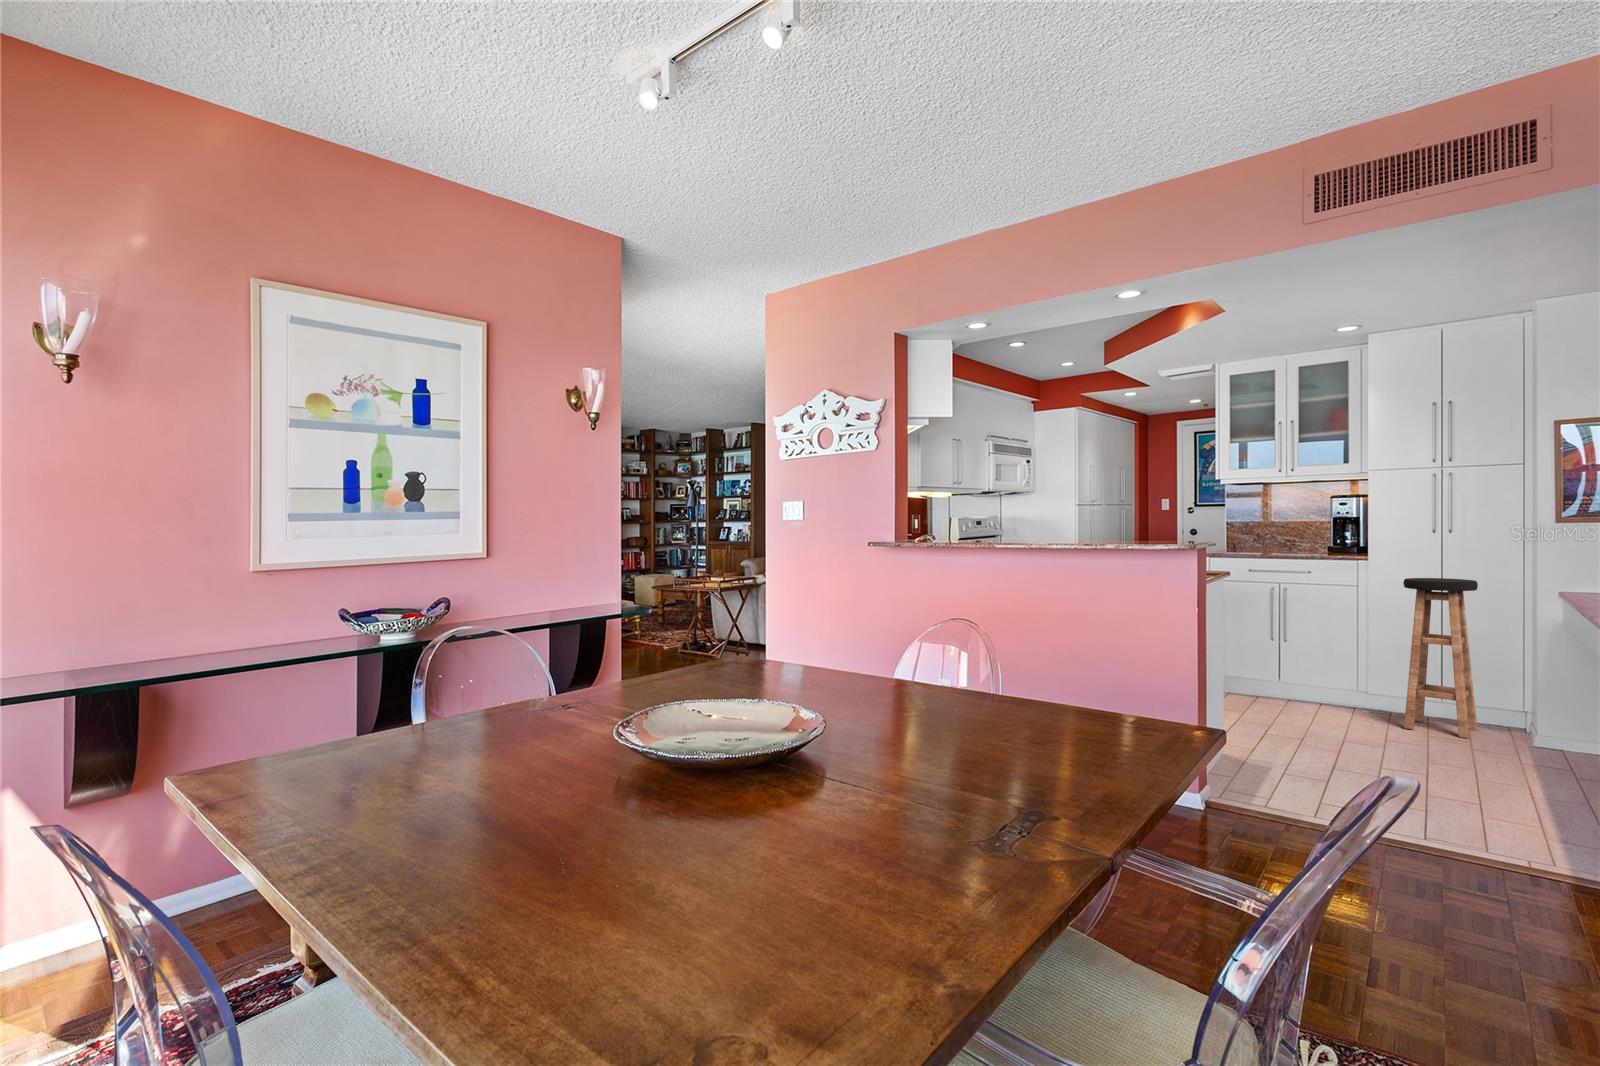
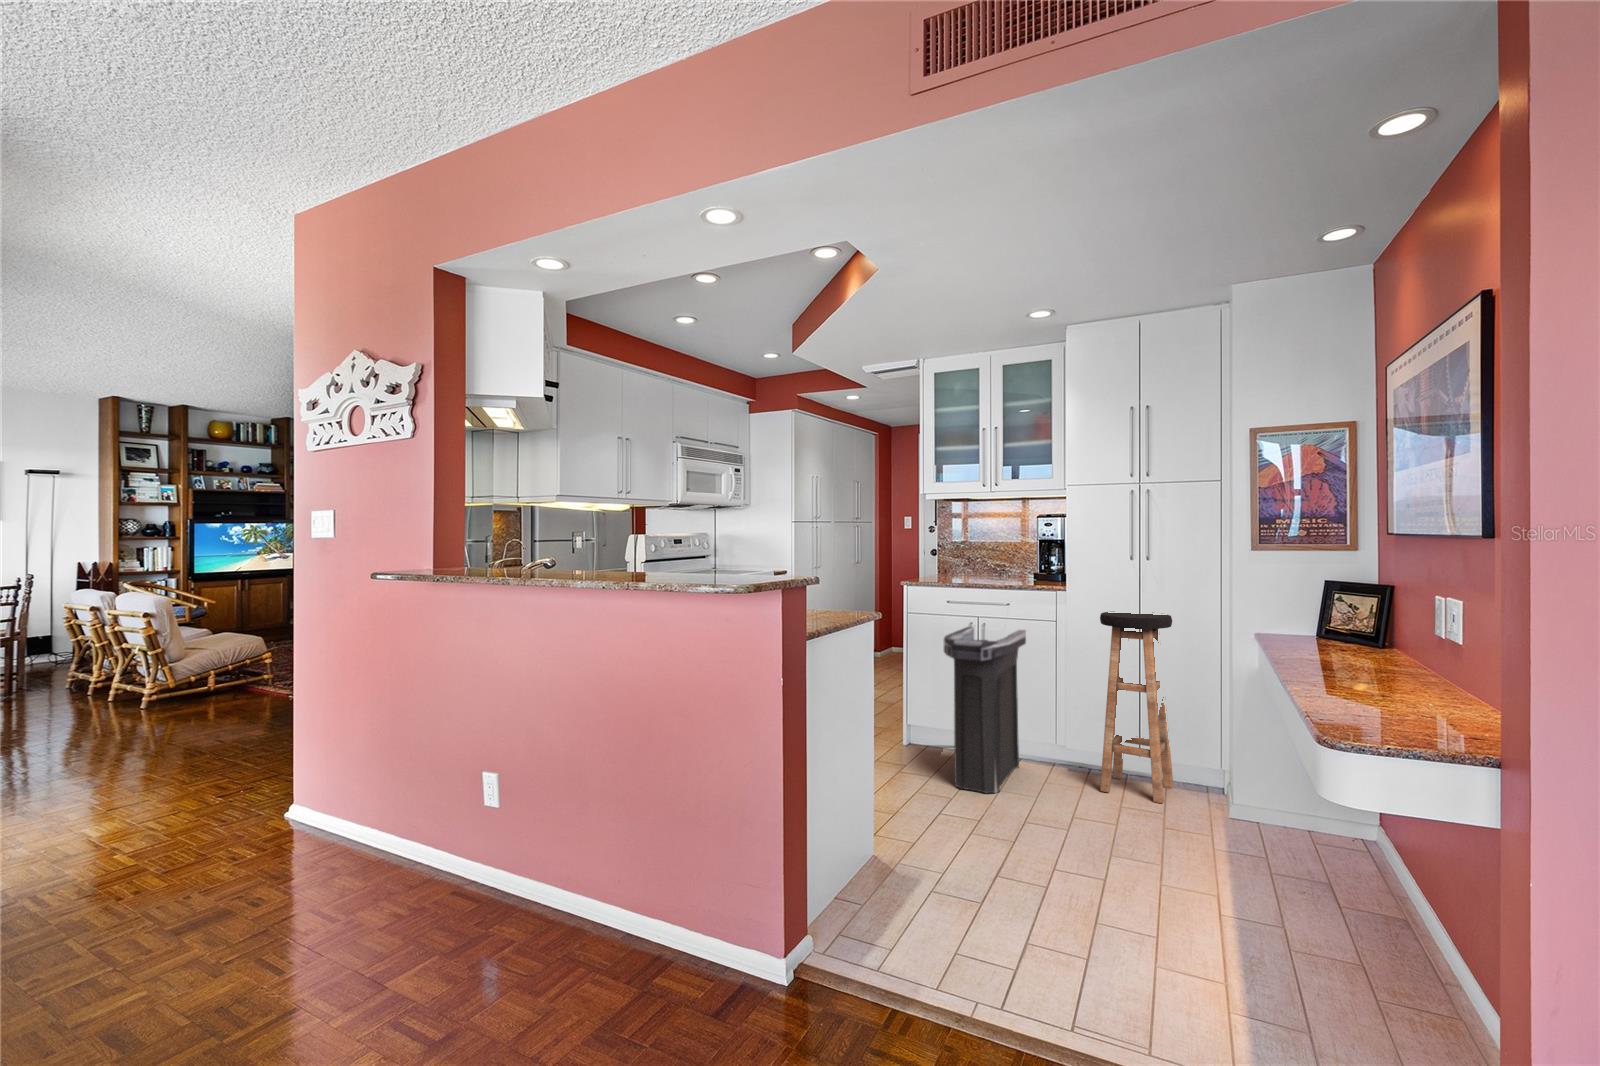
trash can: none [1254,591,1327,725] -> present [944,627,1026,793]

